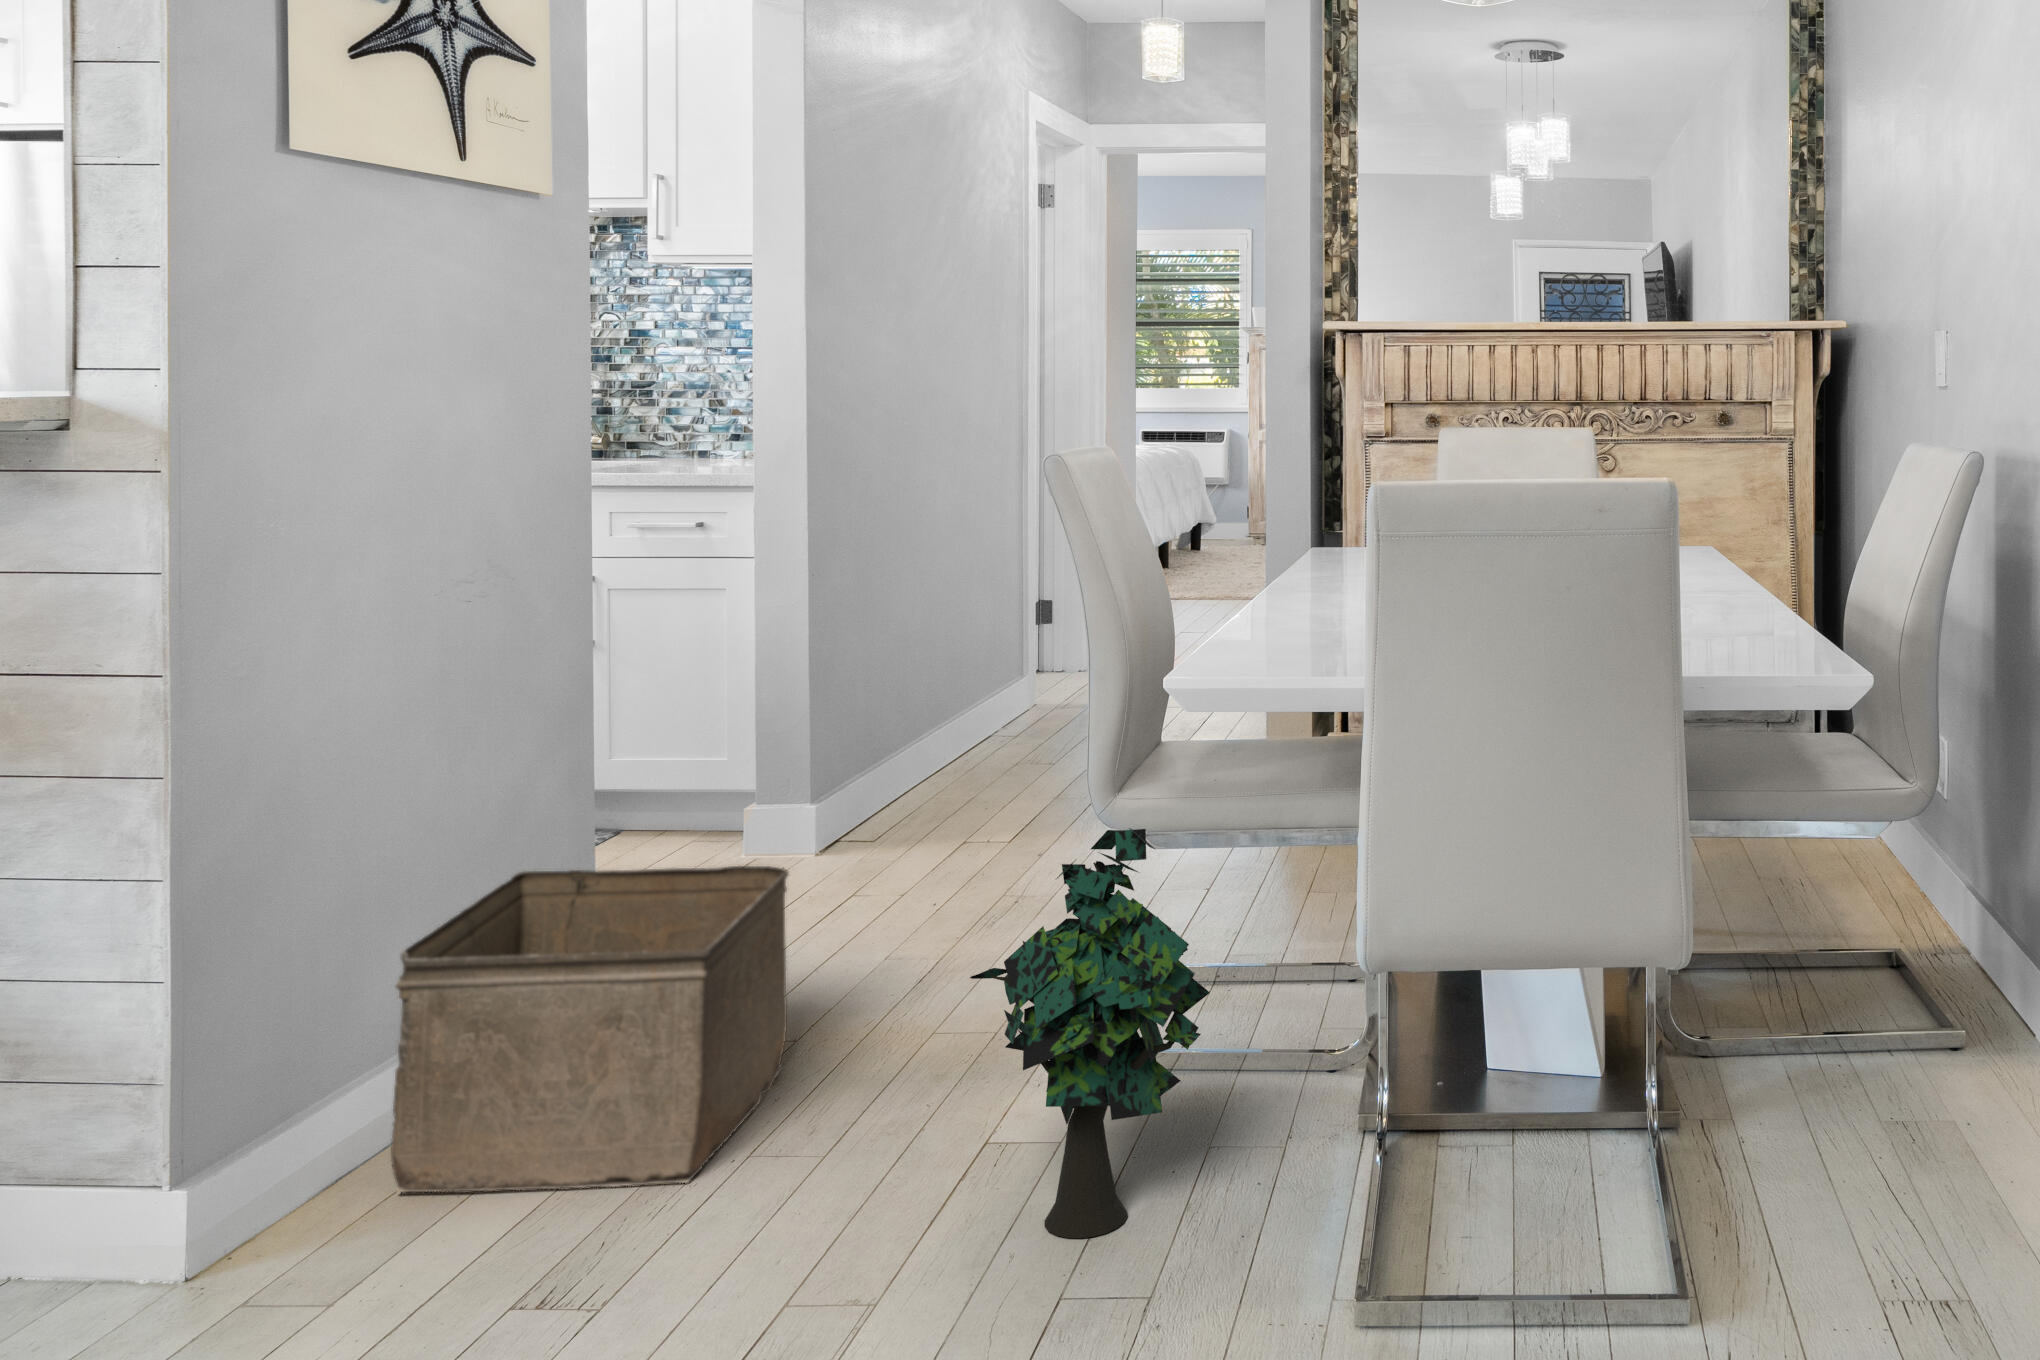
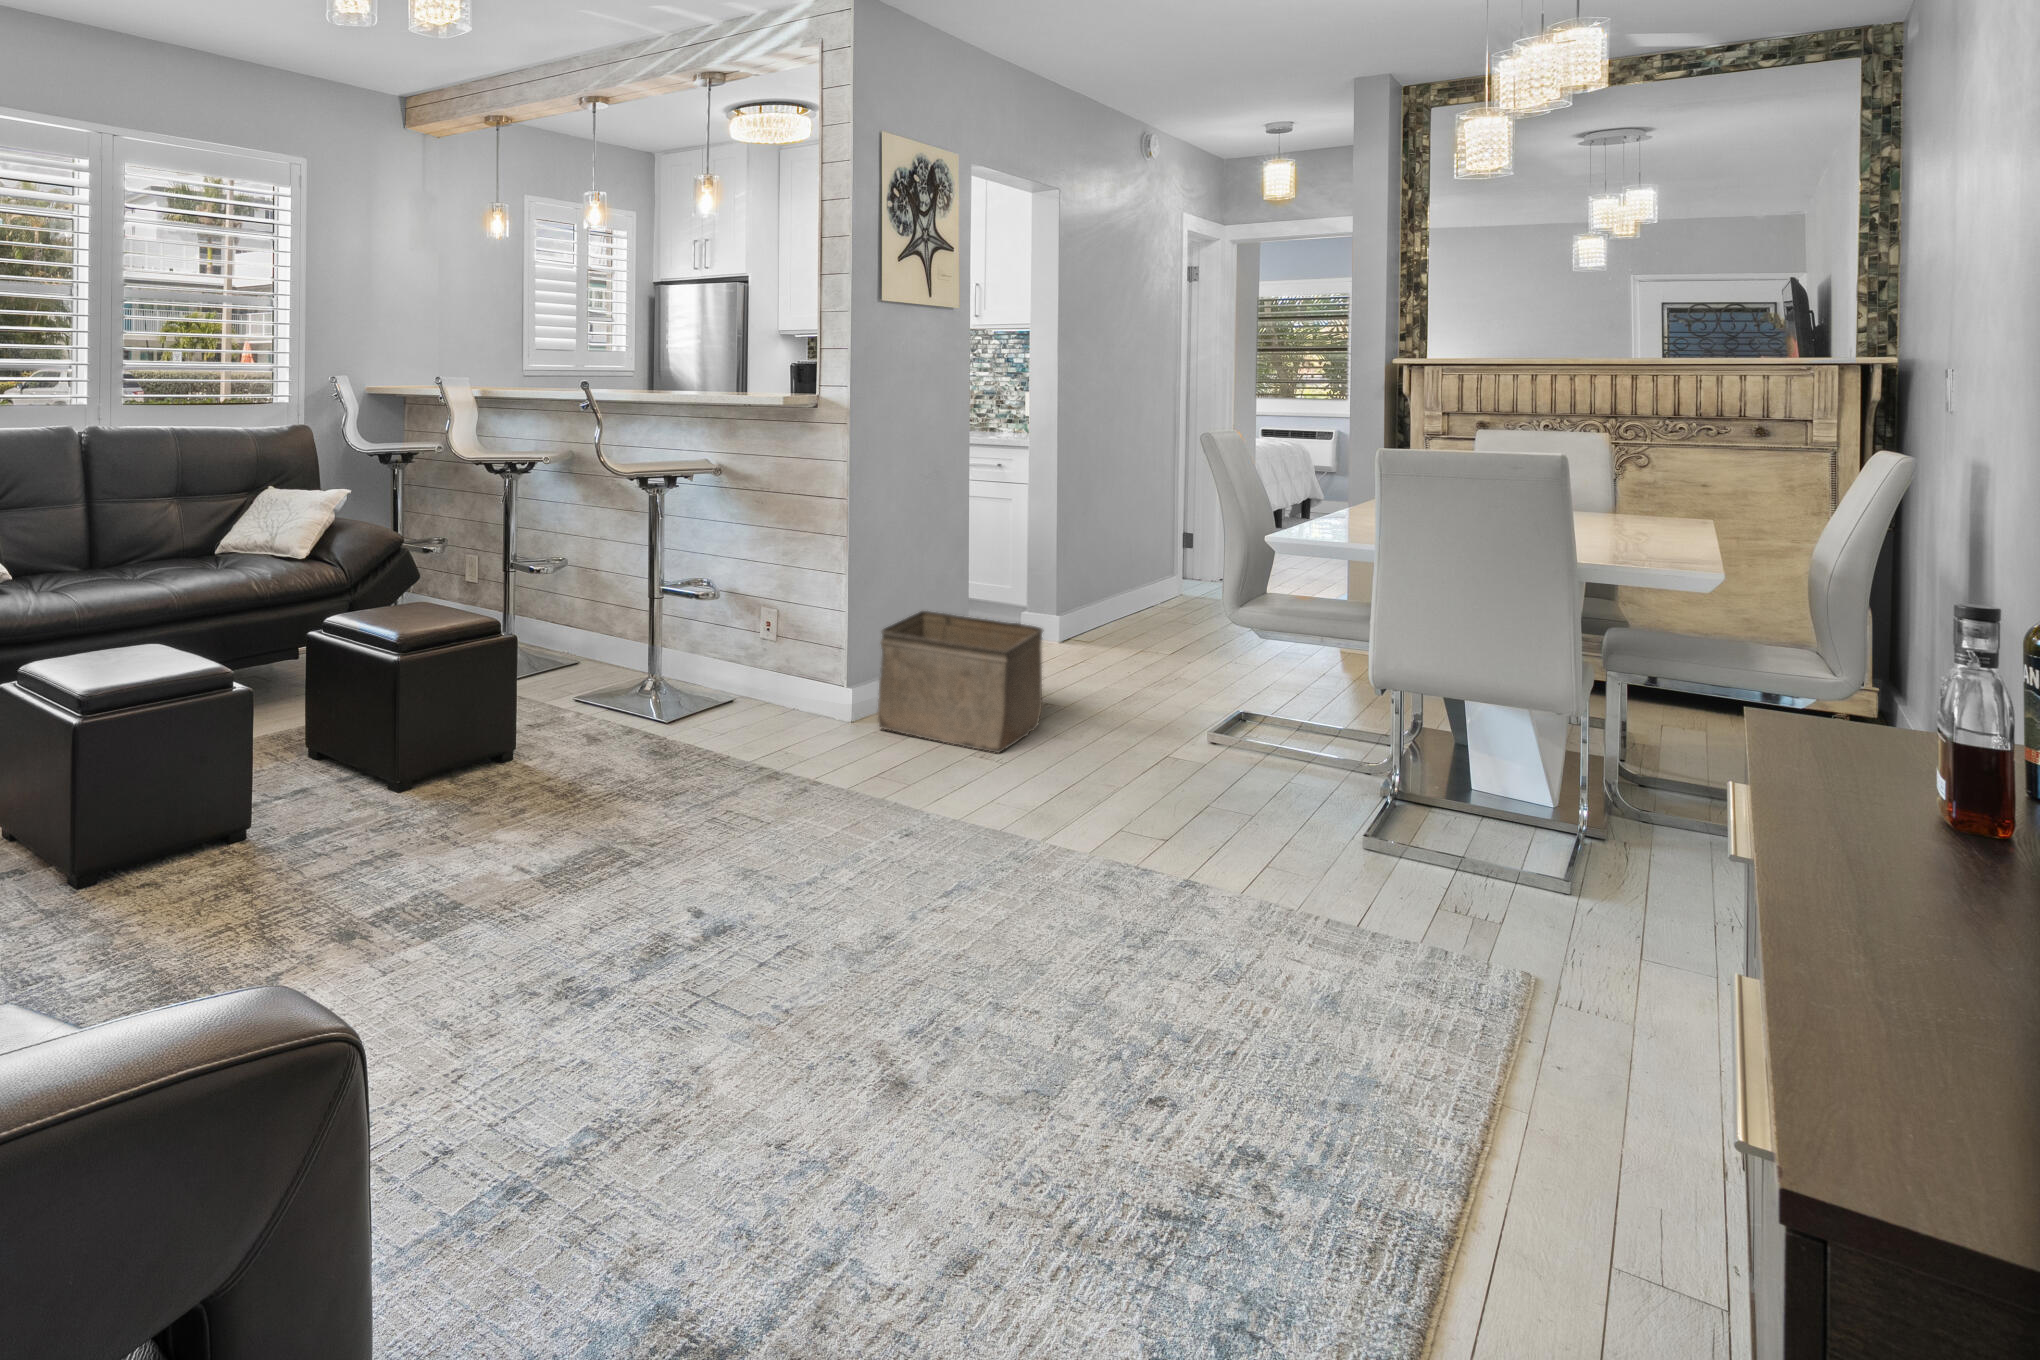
decorative plant: present [970,828,1210,1238] -> none [1132,621,1263,817]

